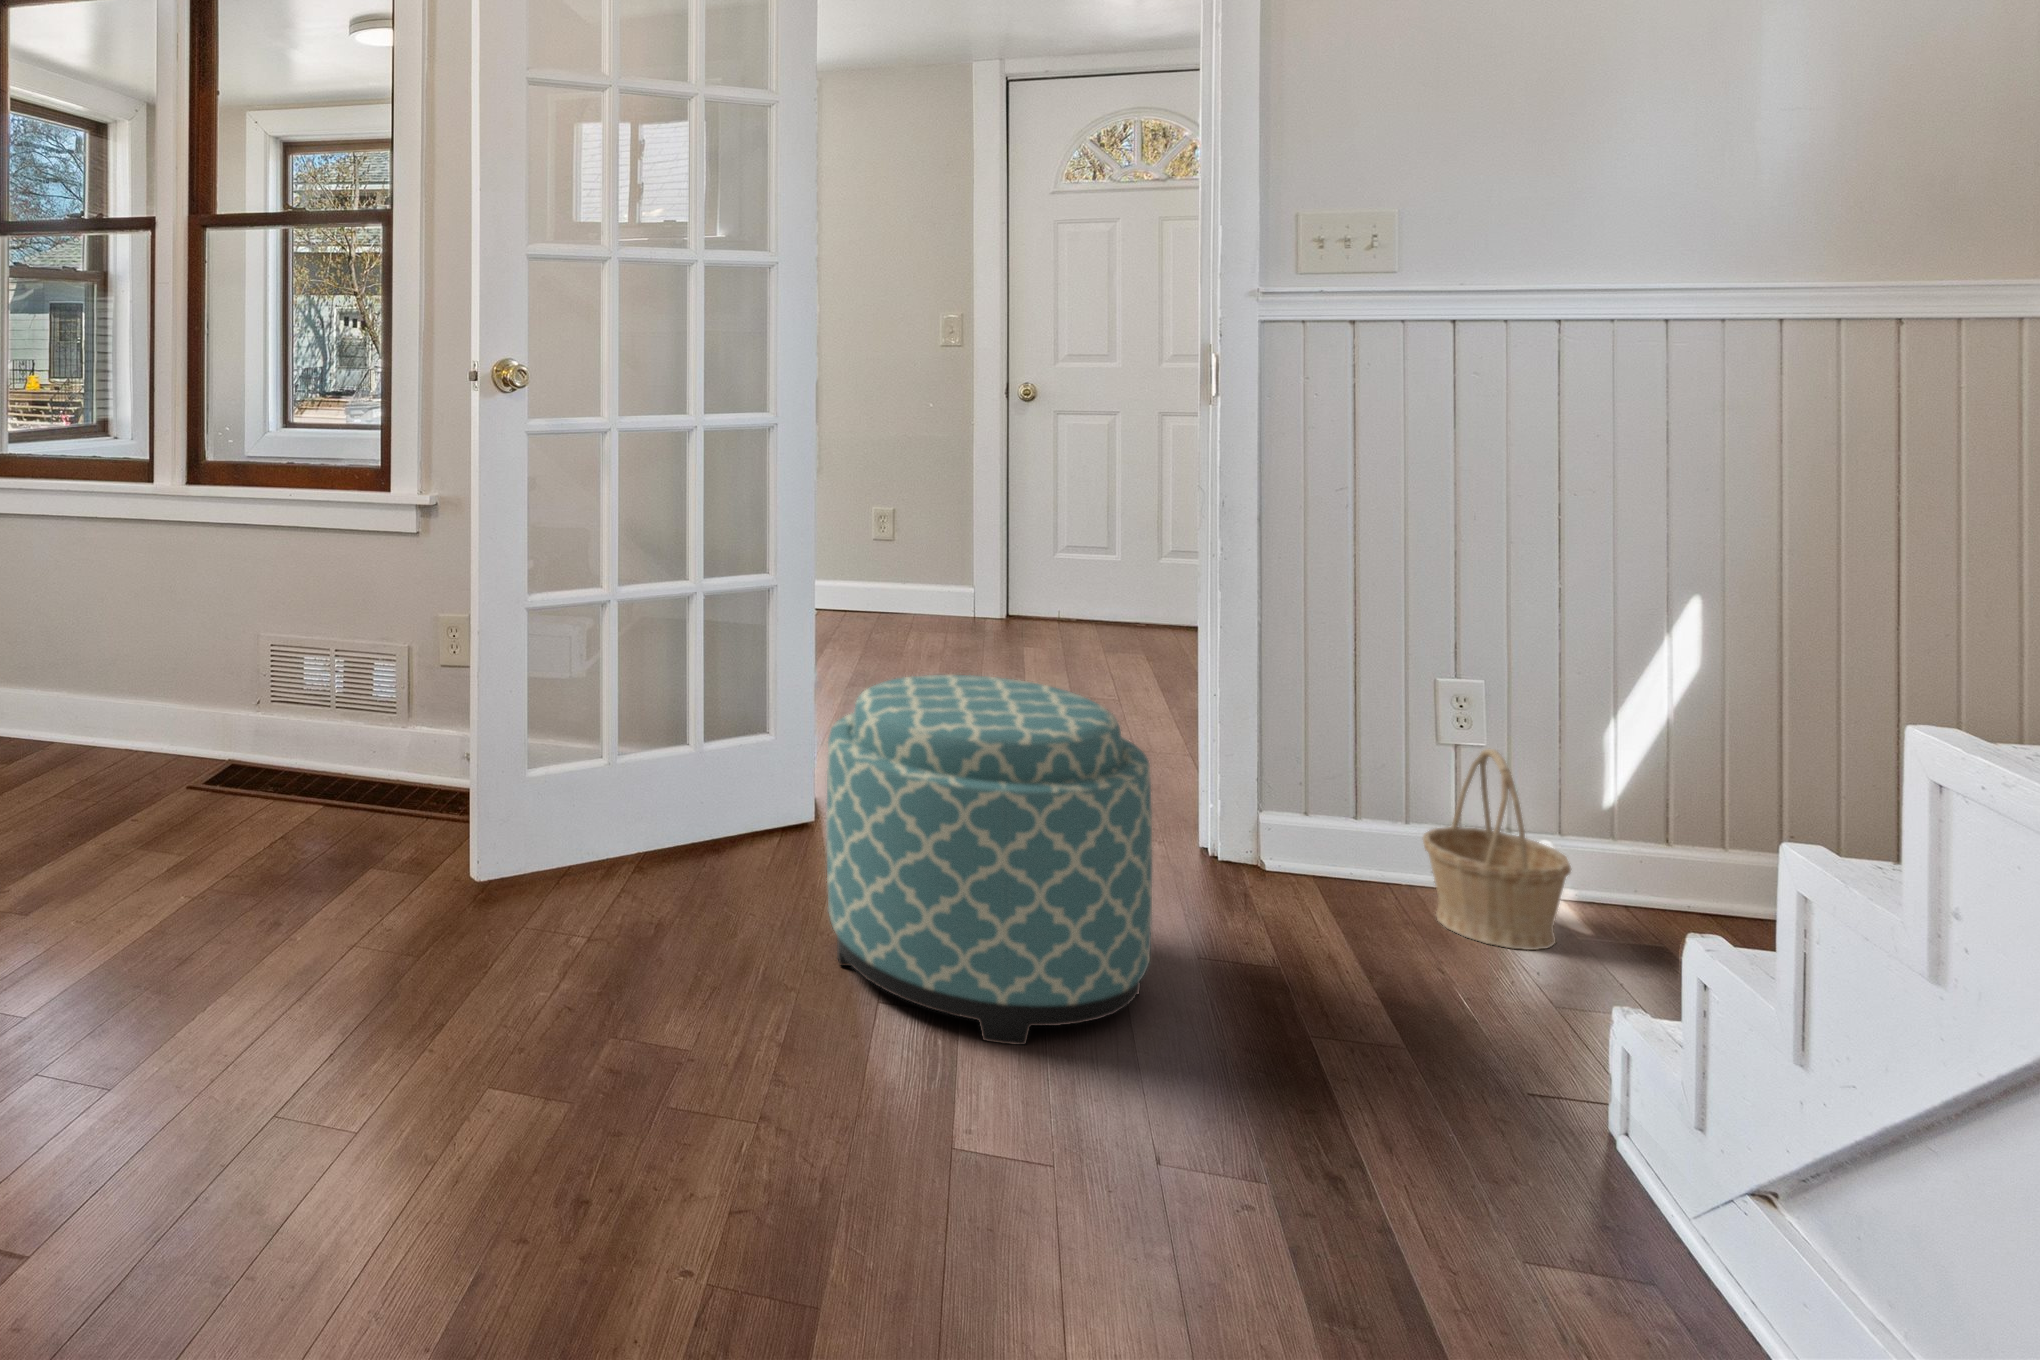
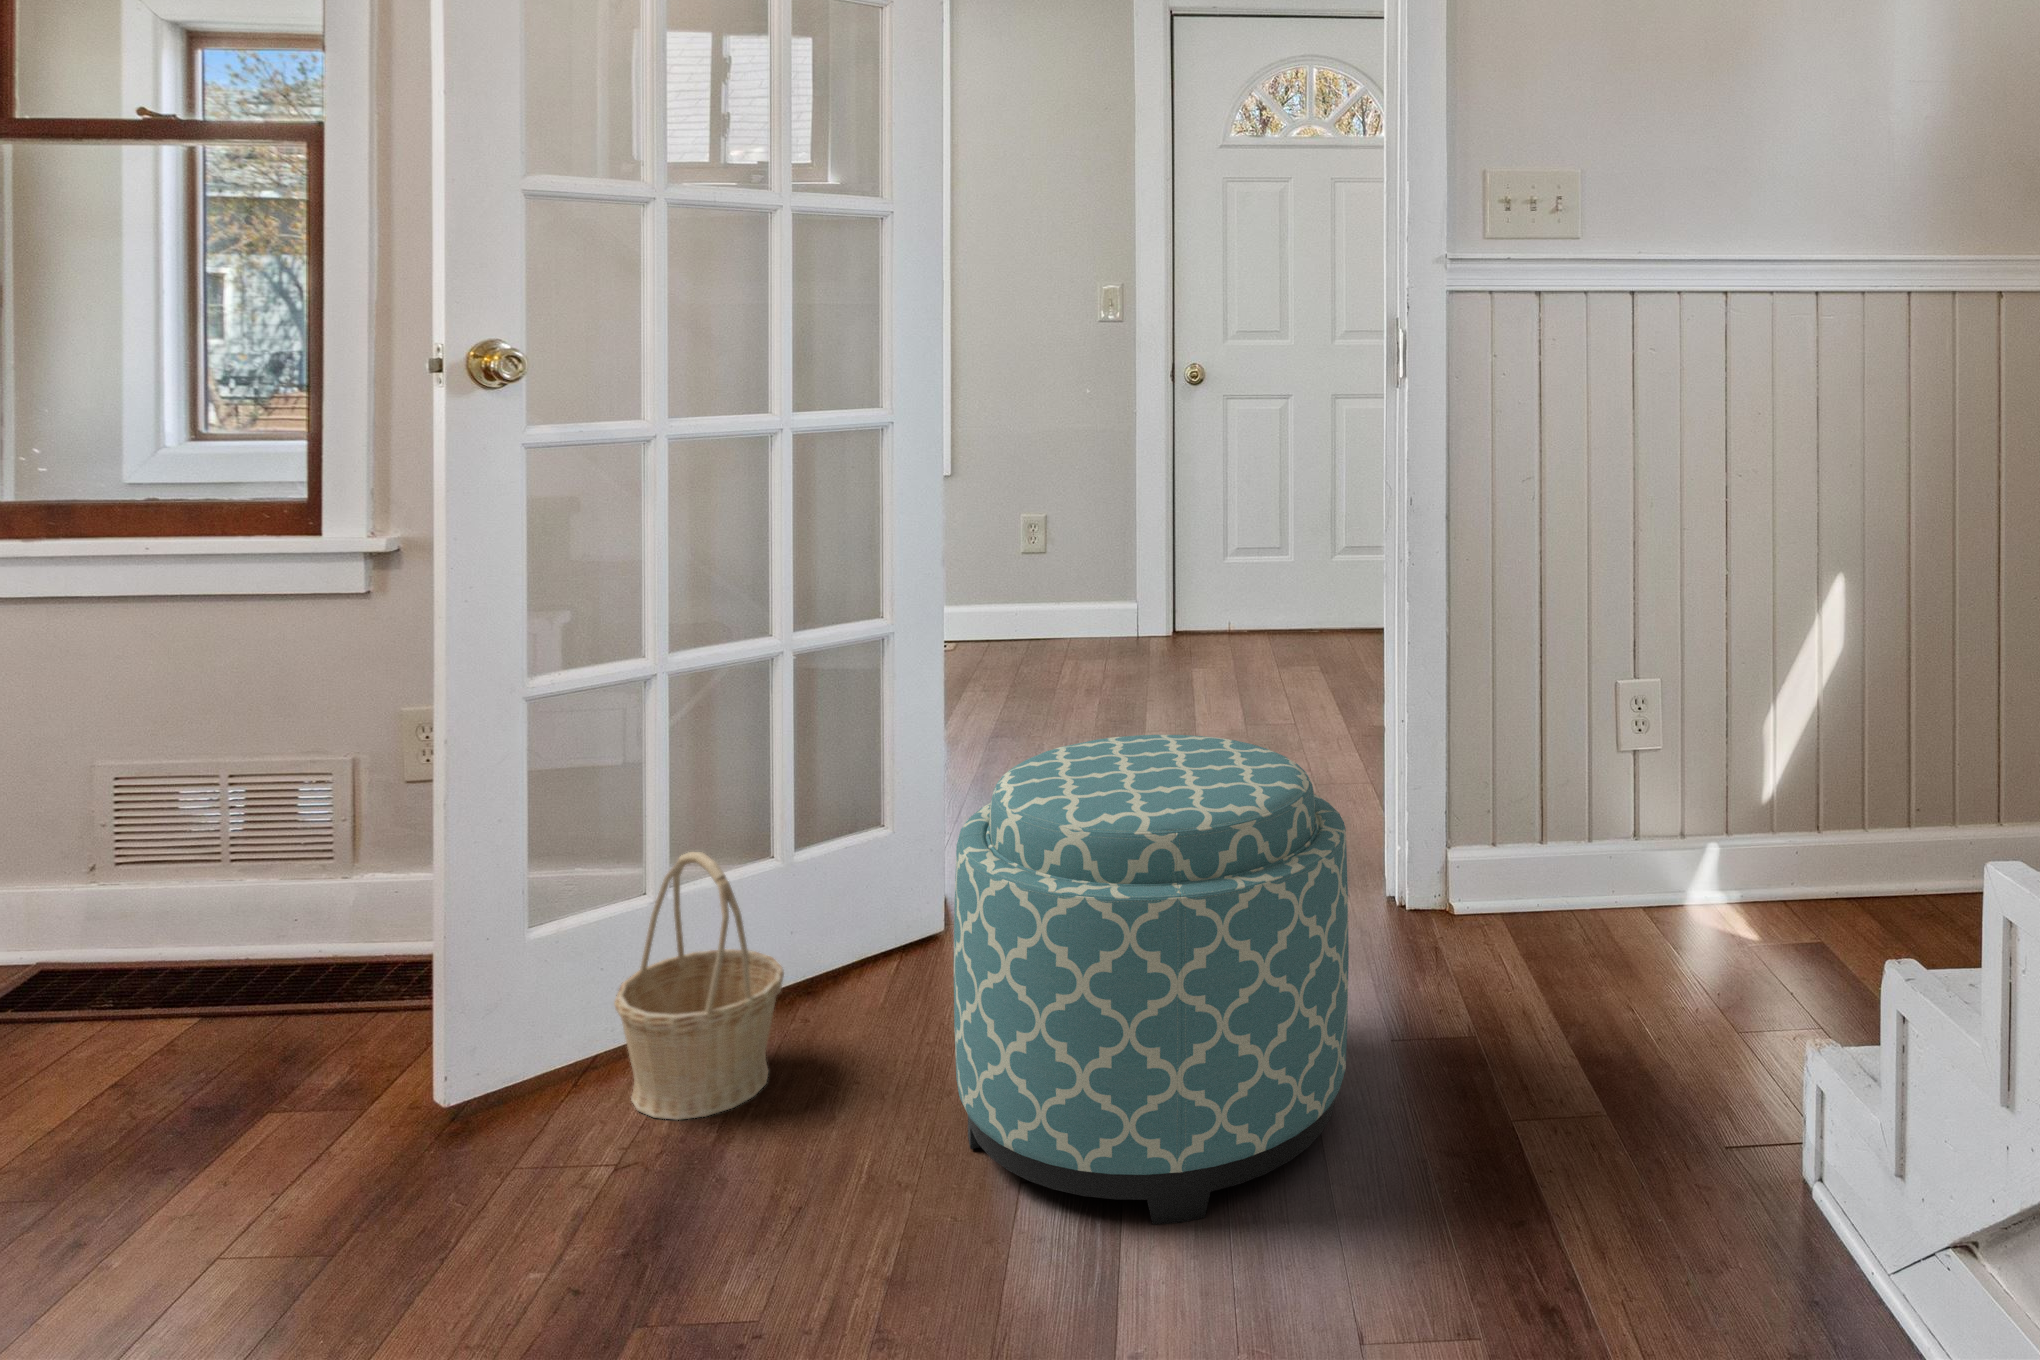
basket: present [1423,749,1571,950] -> present [614,852,784,1120]

